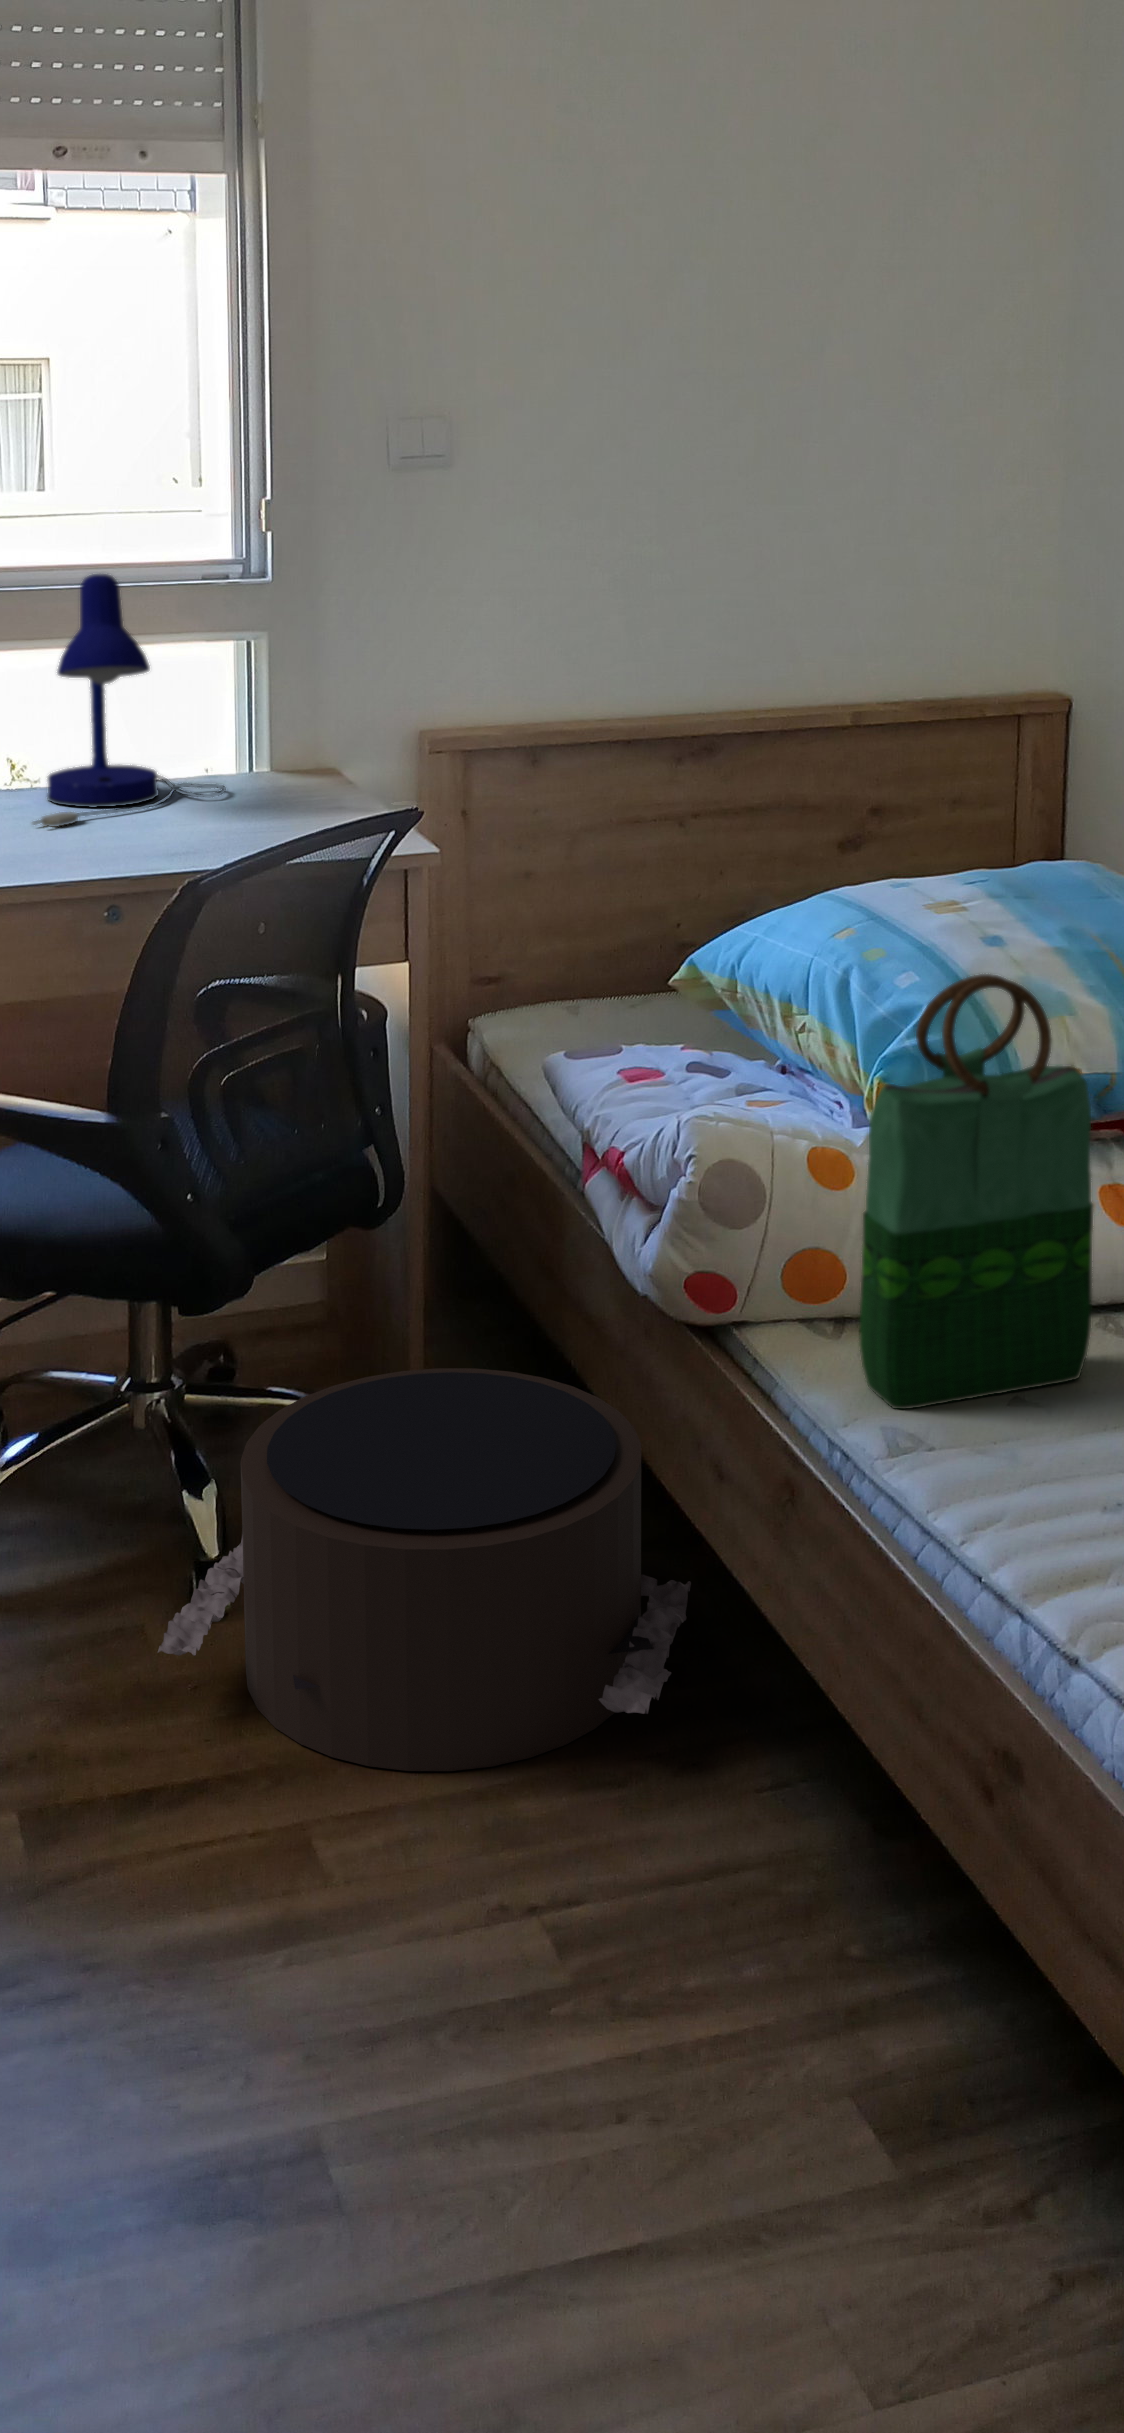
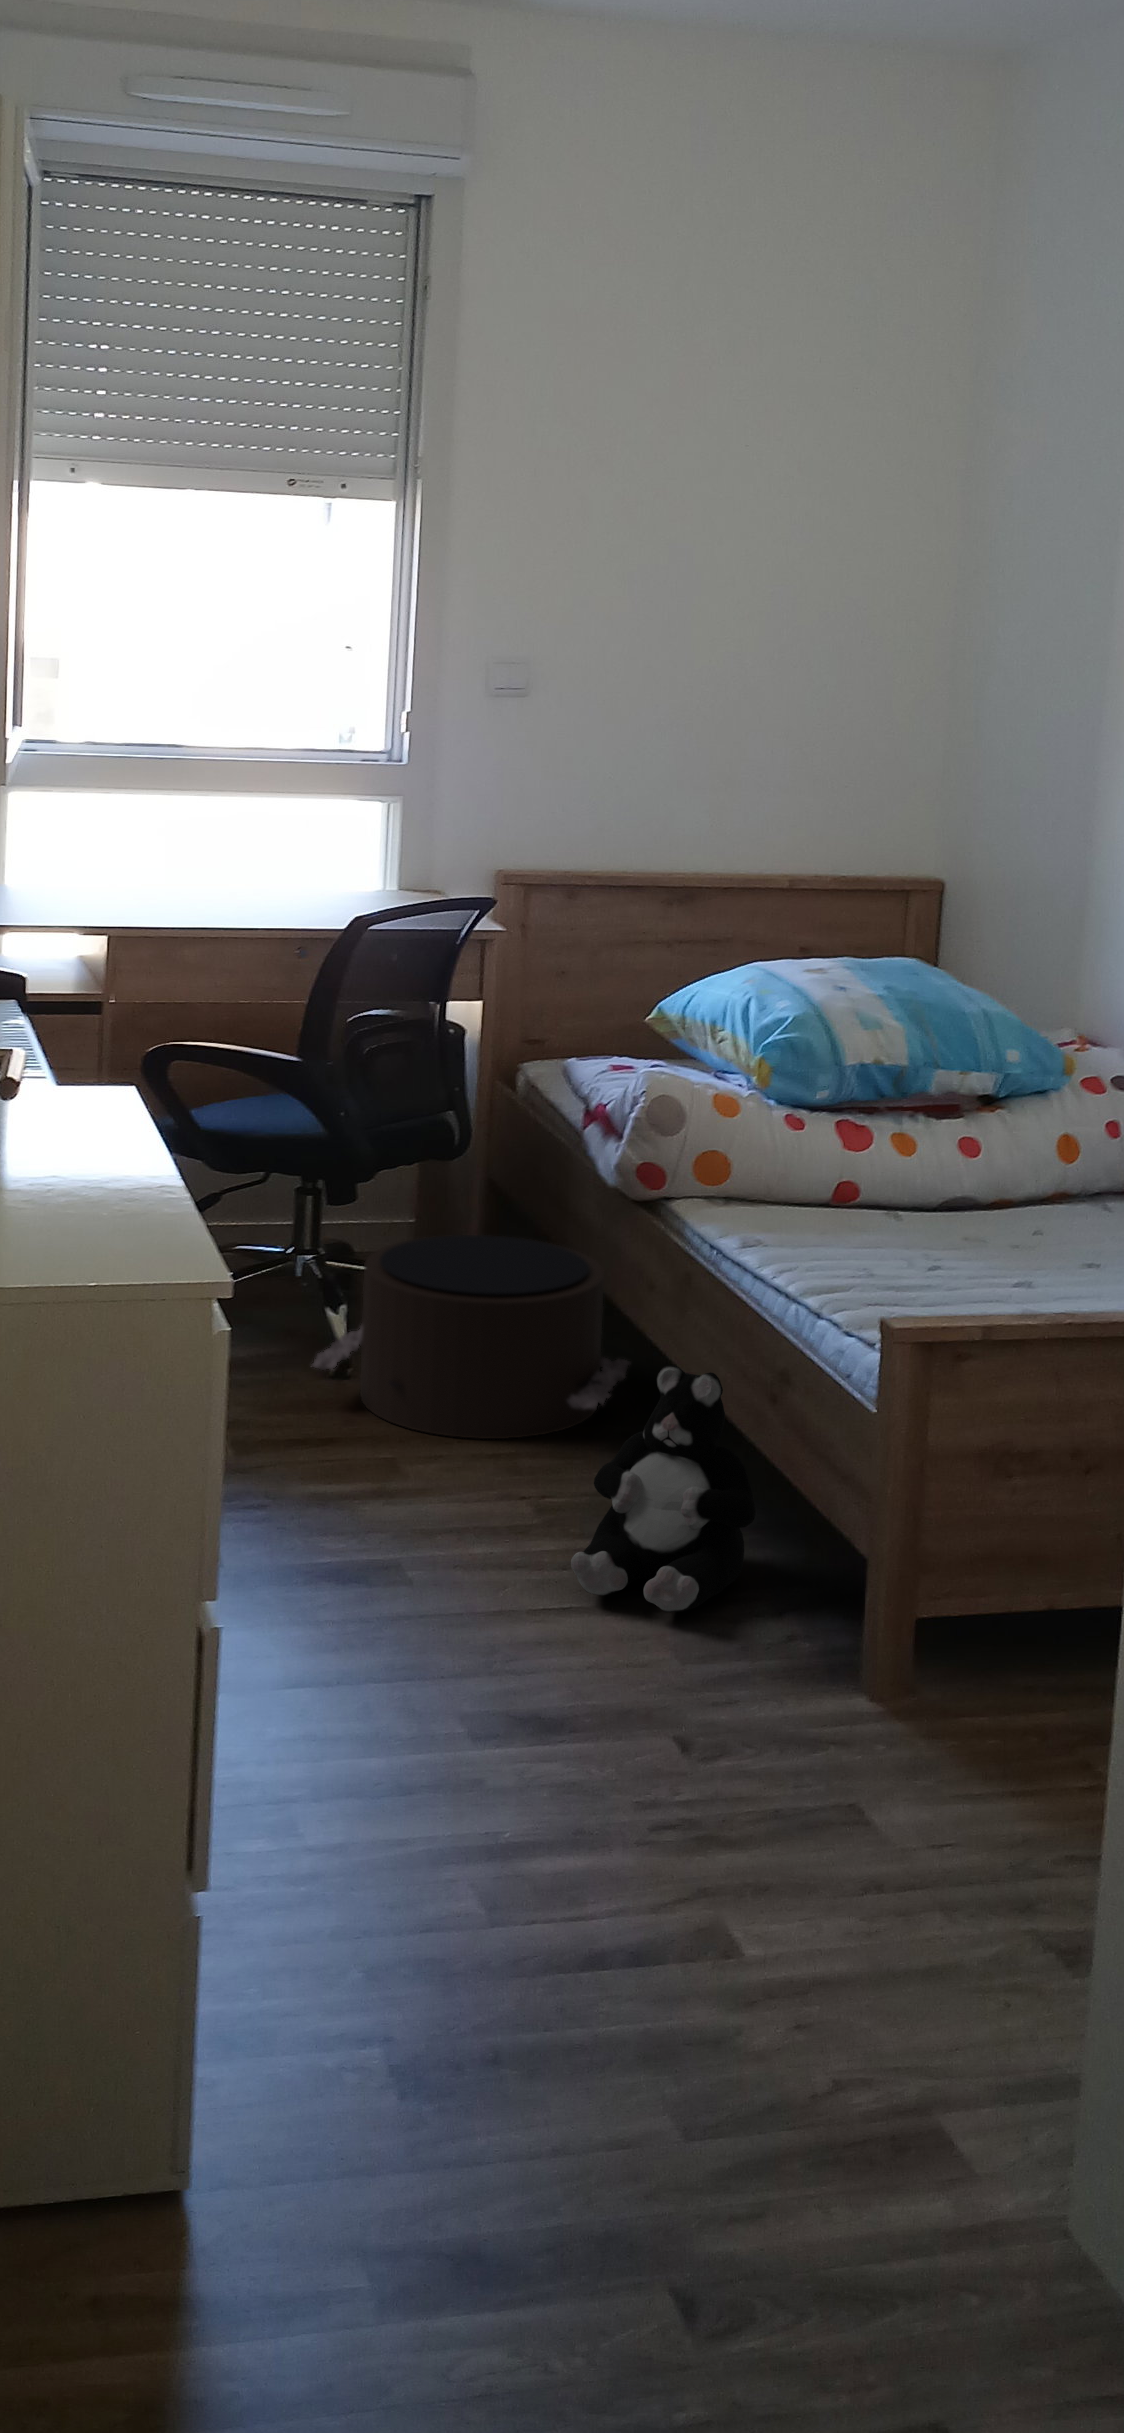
desk lamp: present [33,574,225,827] -> none [251,749,372,904]
tote bag: present [859,974,1093,1409] -> none [730,980,872,1231]
plush toy: none [657,1763,992,2290] -> present [571,1365,756,1612]

